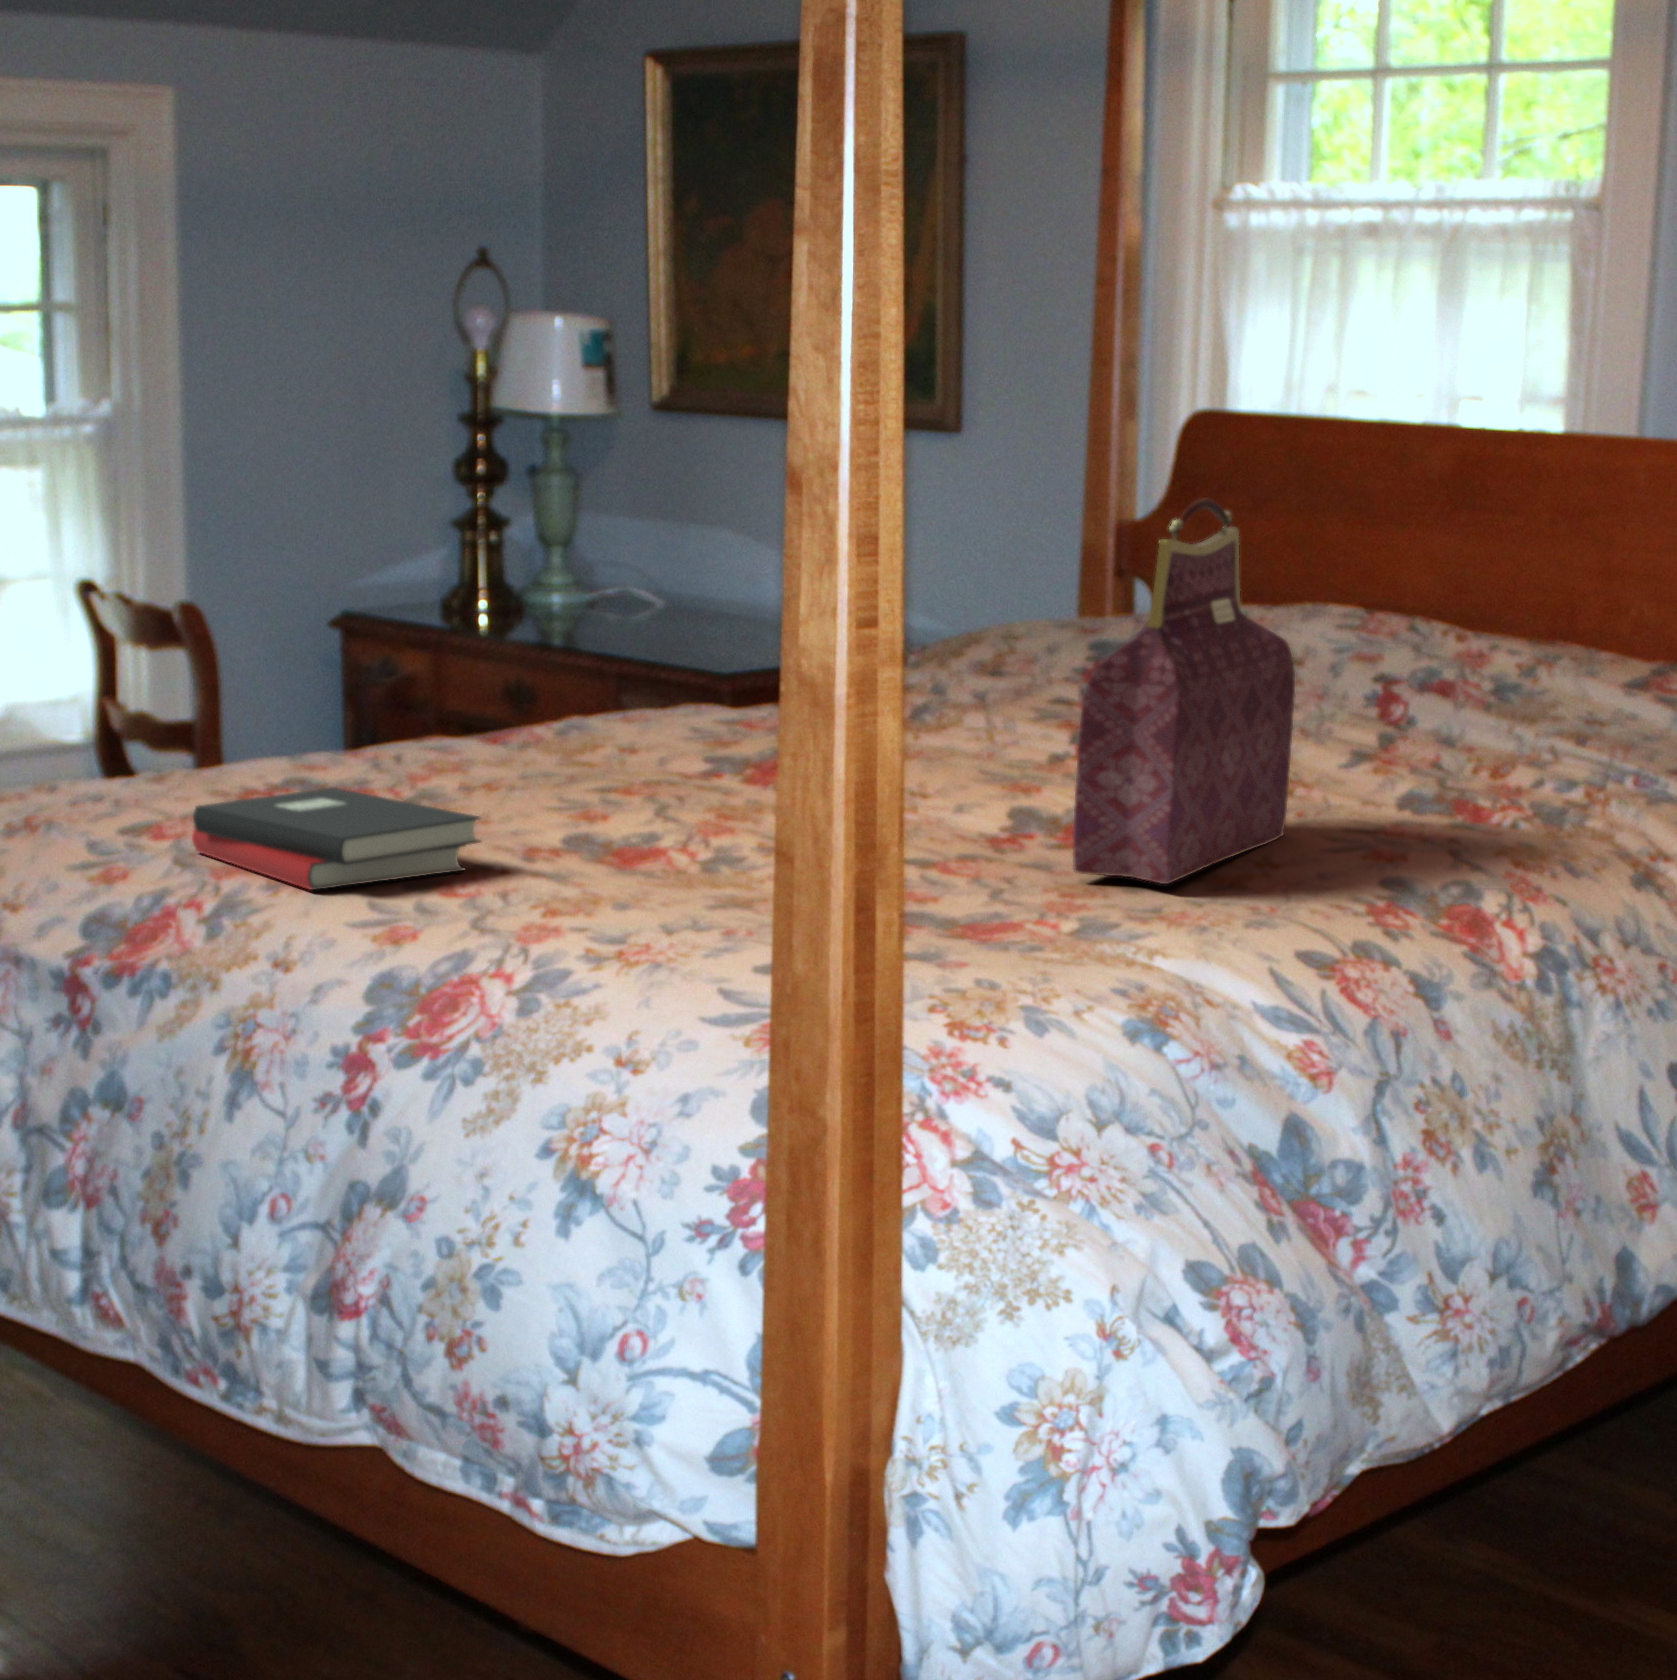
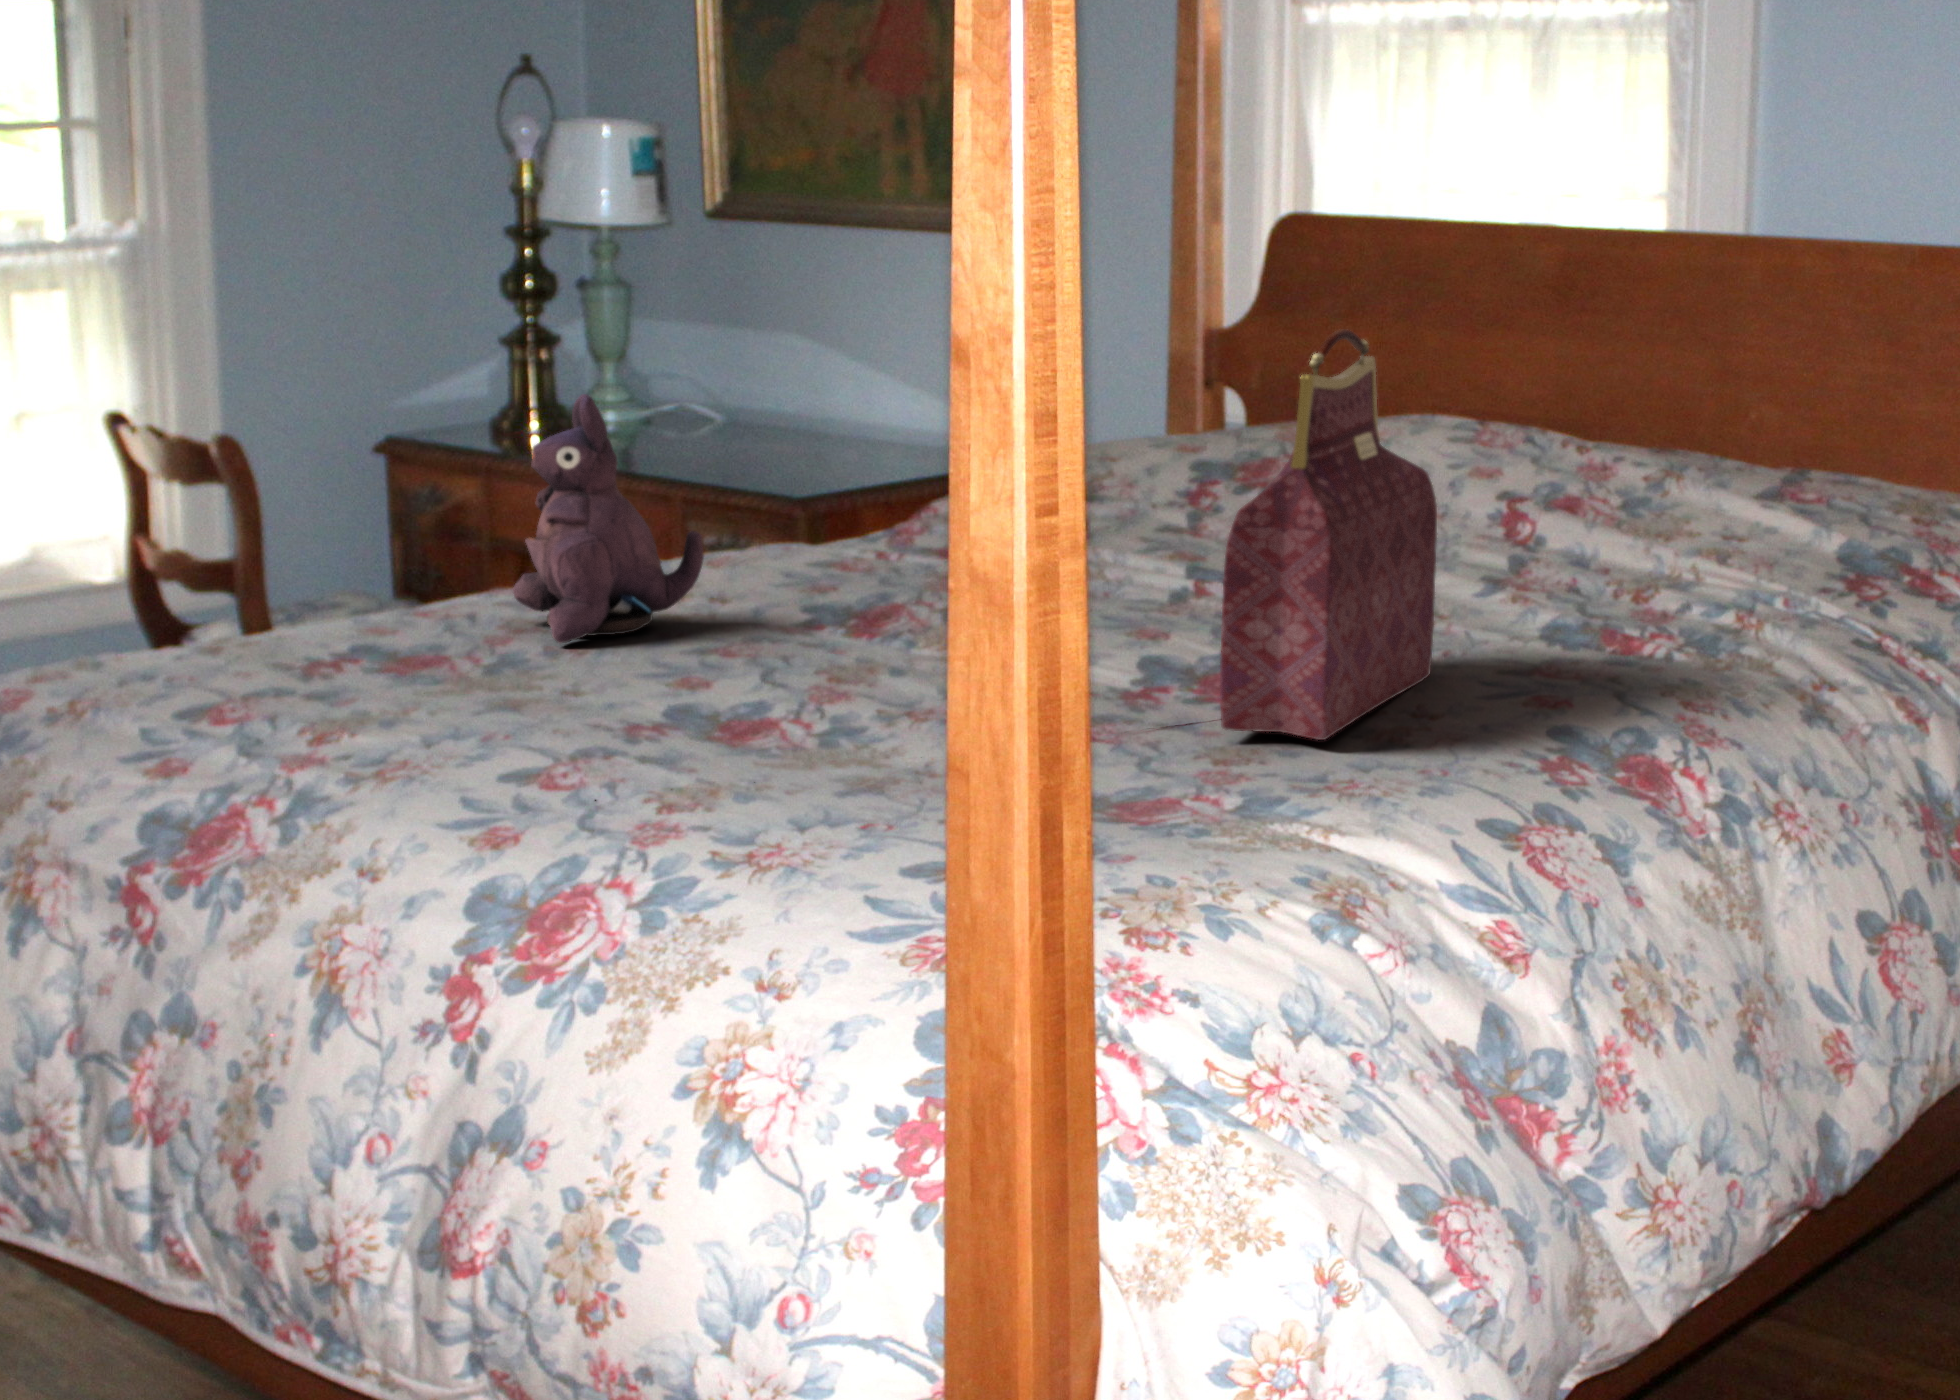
plush toy: none [432,554,611,786] -> present [513,394,704,643]
hardback book: present [192,787,481,890] -> none [262,658,583,781]

